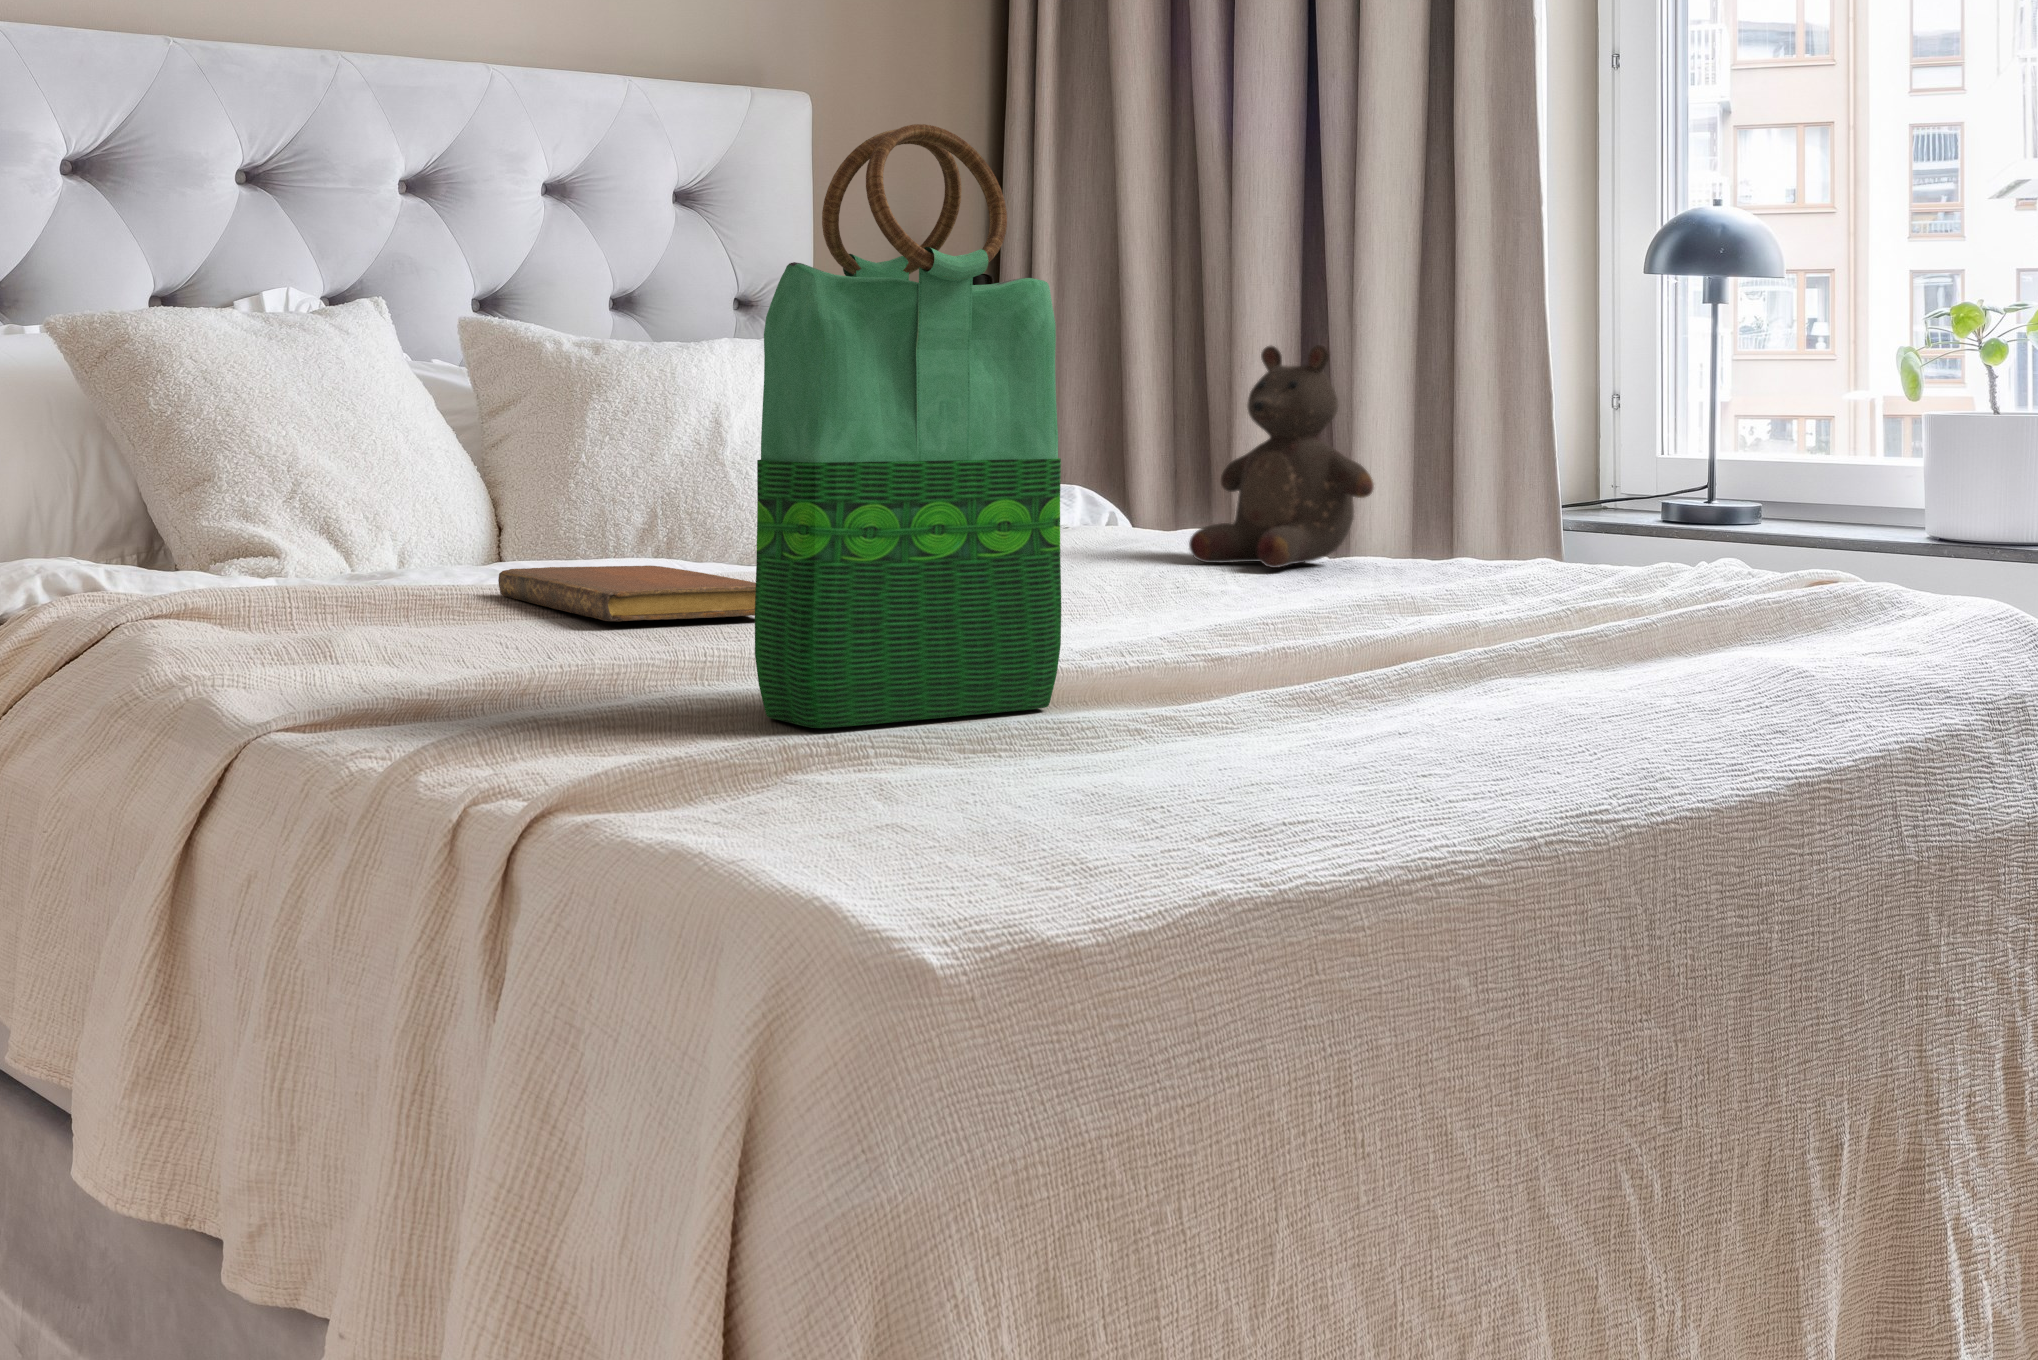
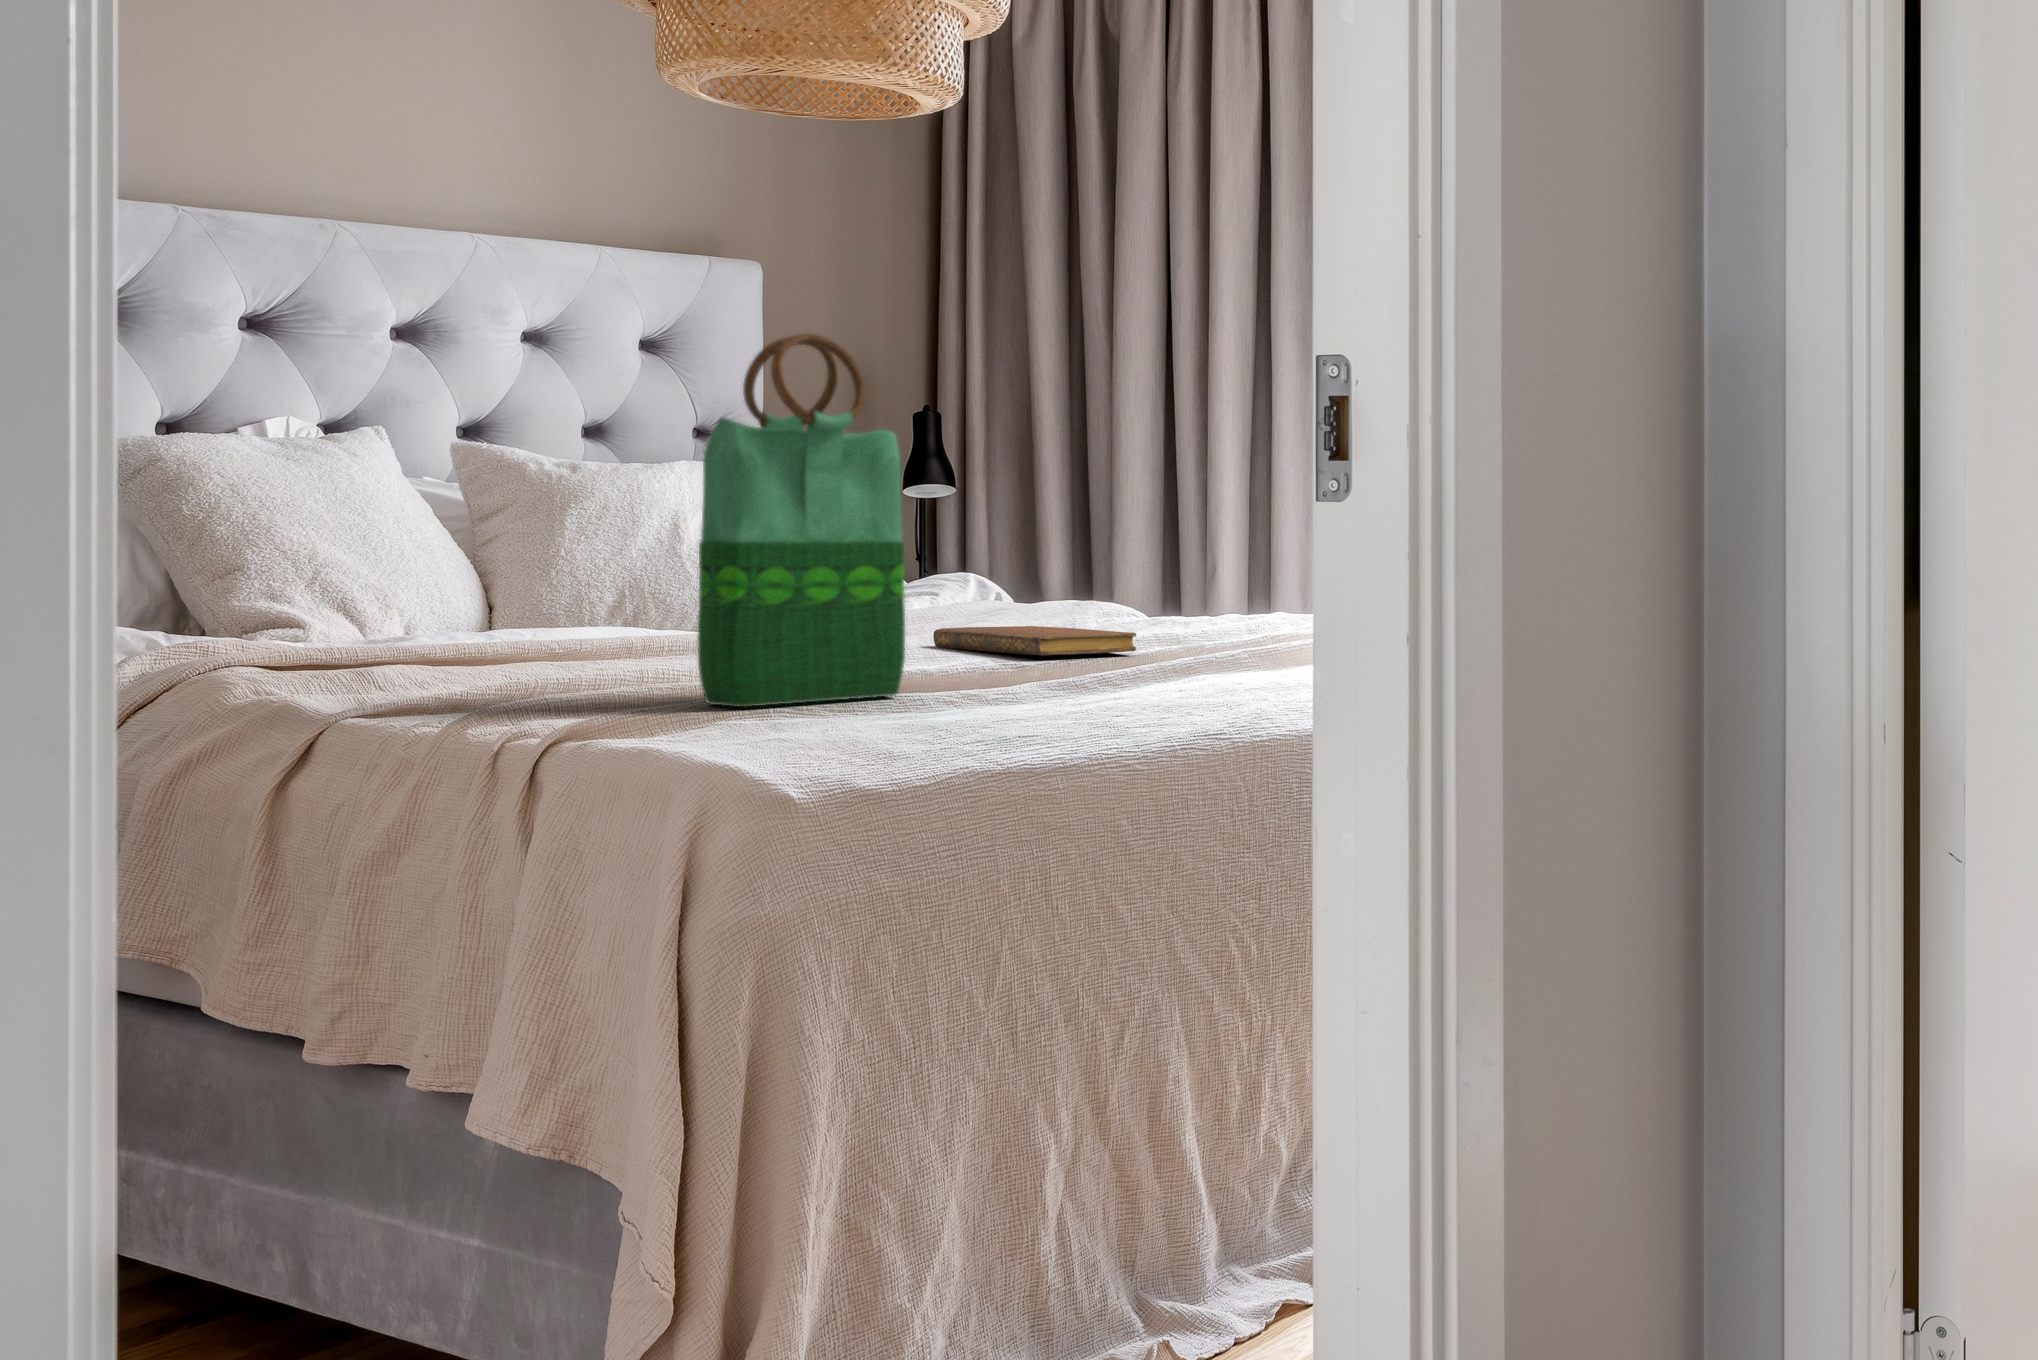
stuffed bear: present [1189,345,1374,568] -> none [1046,473,1175,629]
notebook: present [498,566,756,621] -> present [933,626,1136,655]

